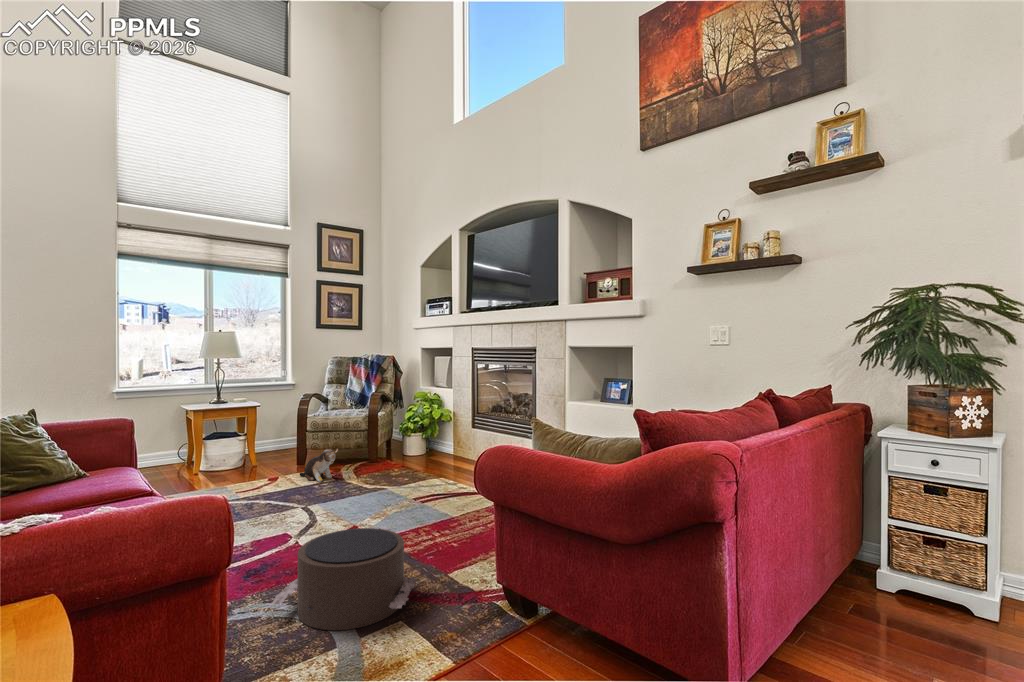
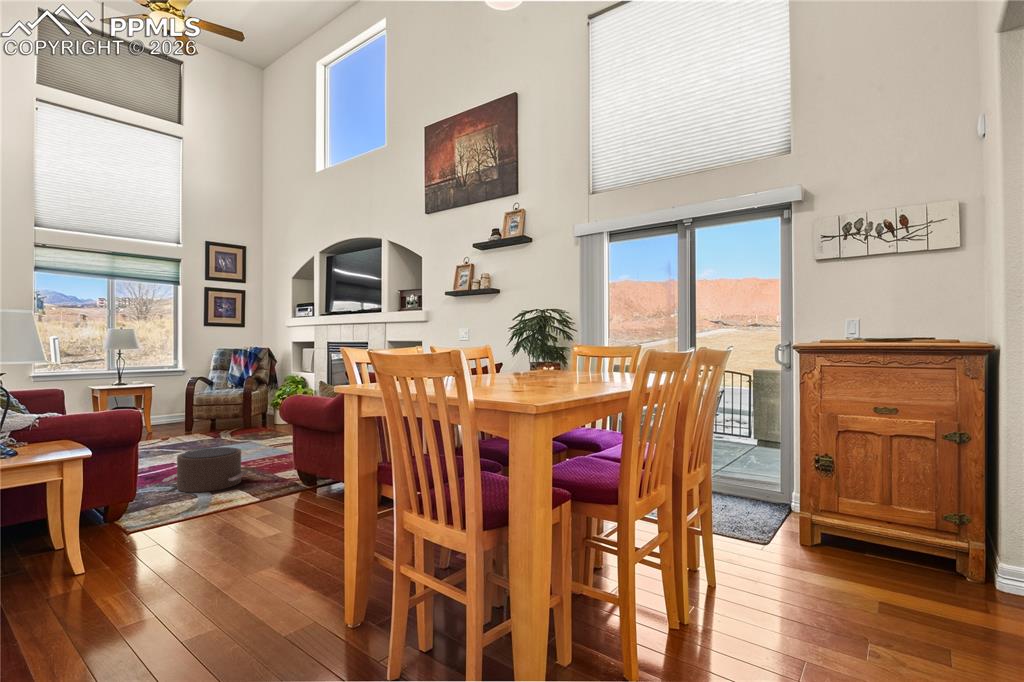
plush toy: present [300,449,338,482] -> none [187,415,217,439]

